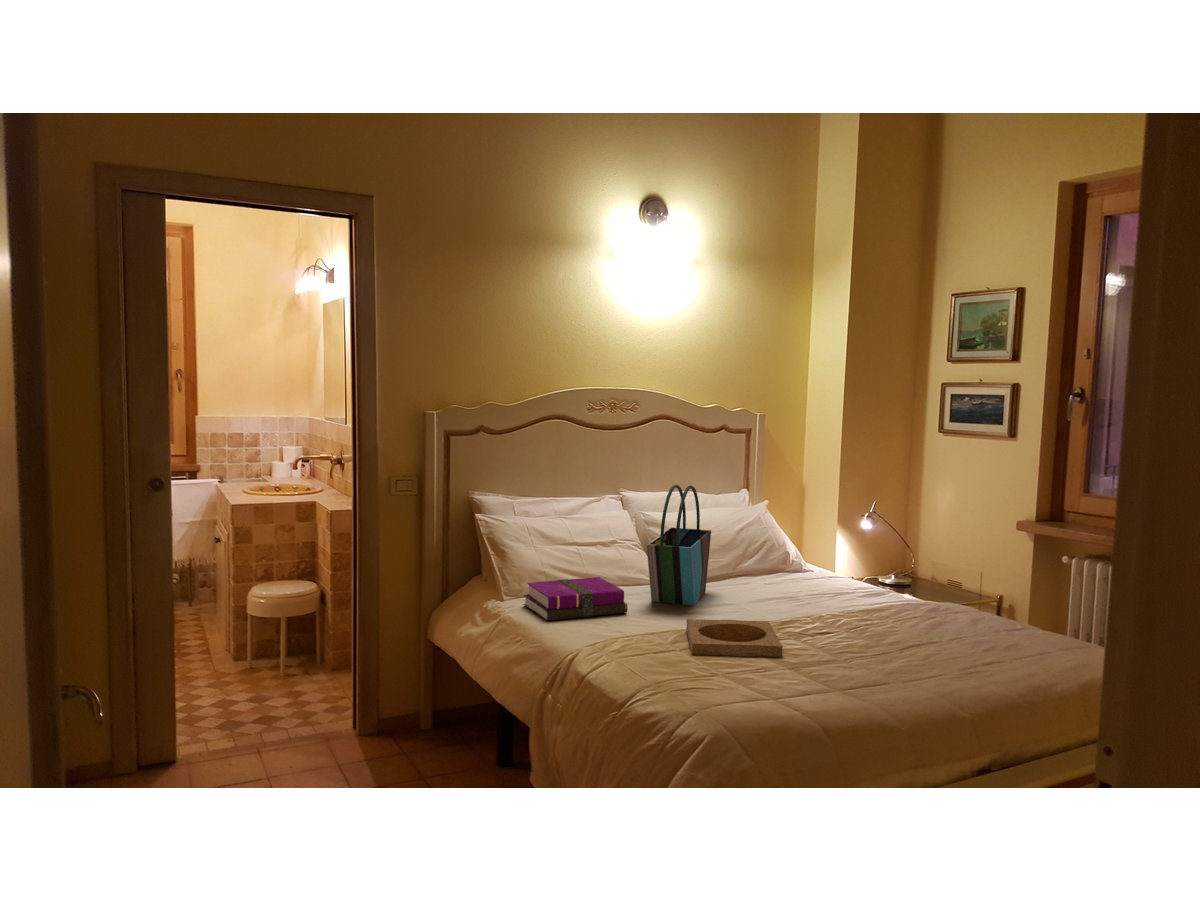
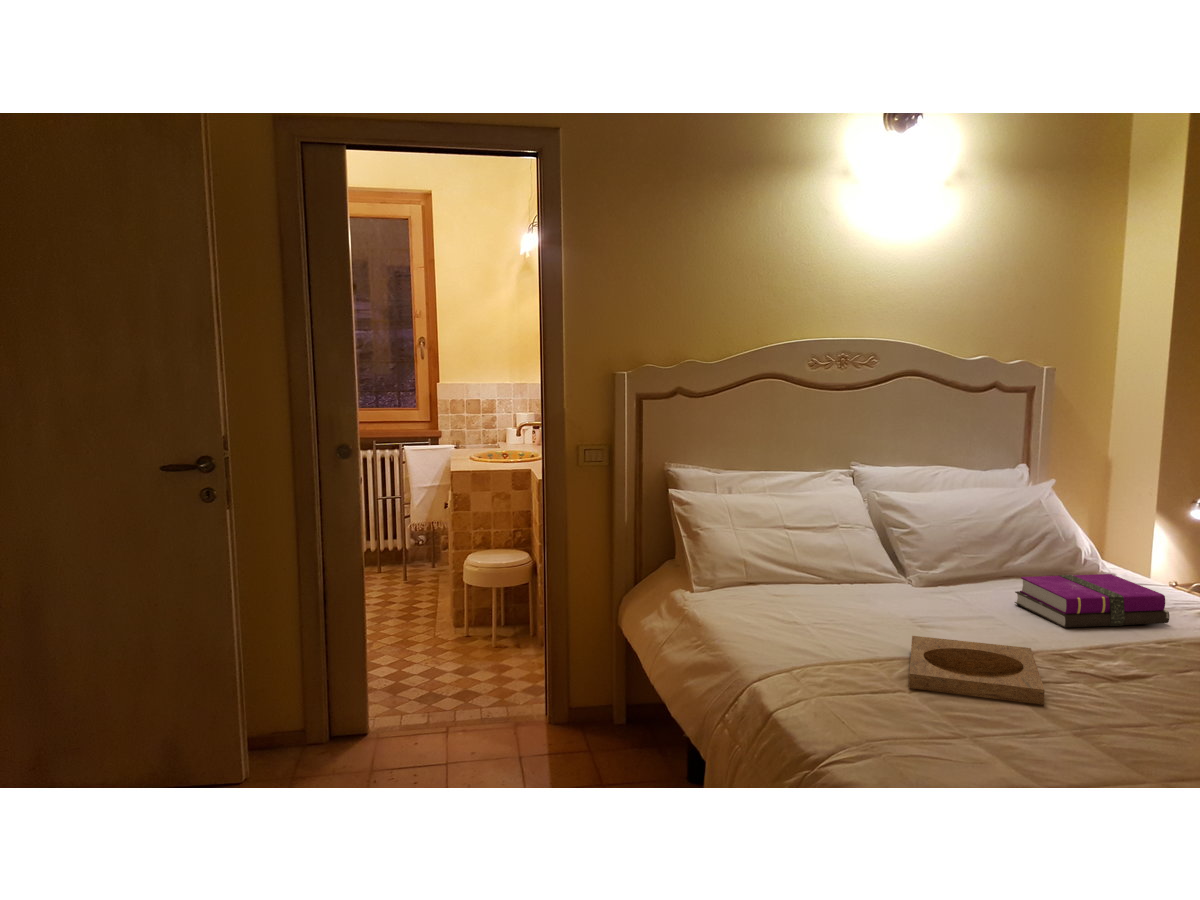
tote bag: present [647,485,711,605] -> none [868,458,964,614]
notebook: present [524,577,628,621] -> present [1015,574,1169,628]

